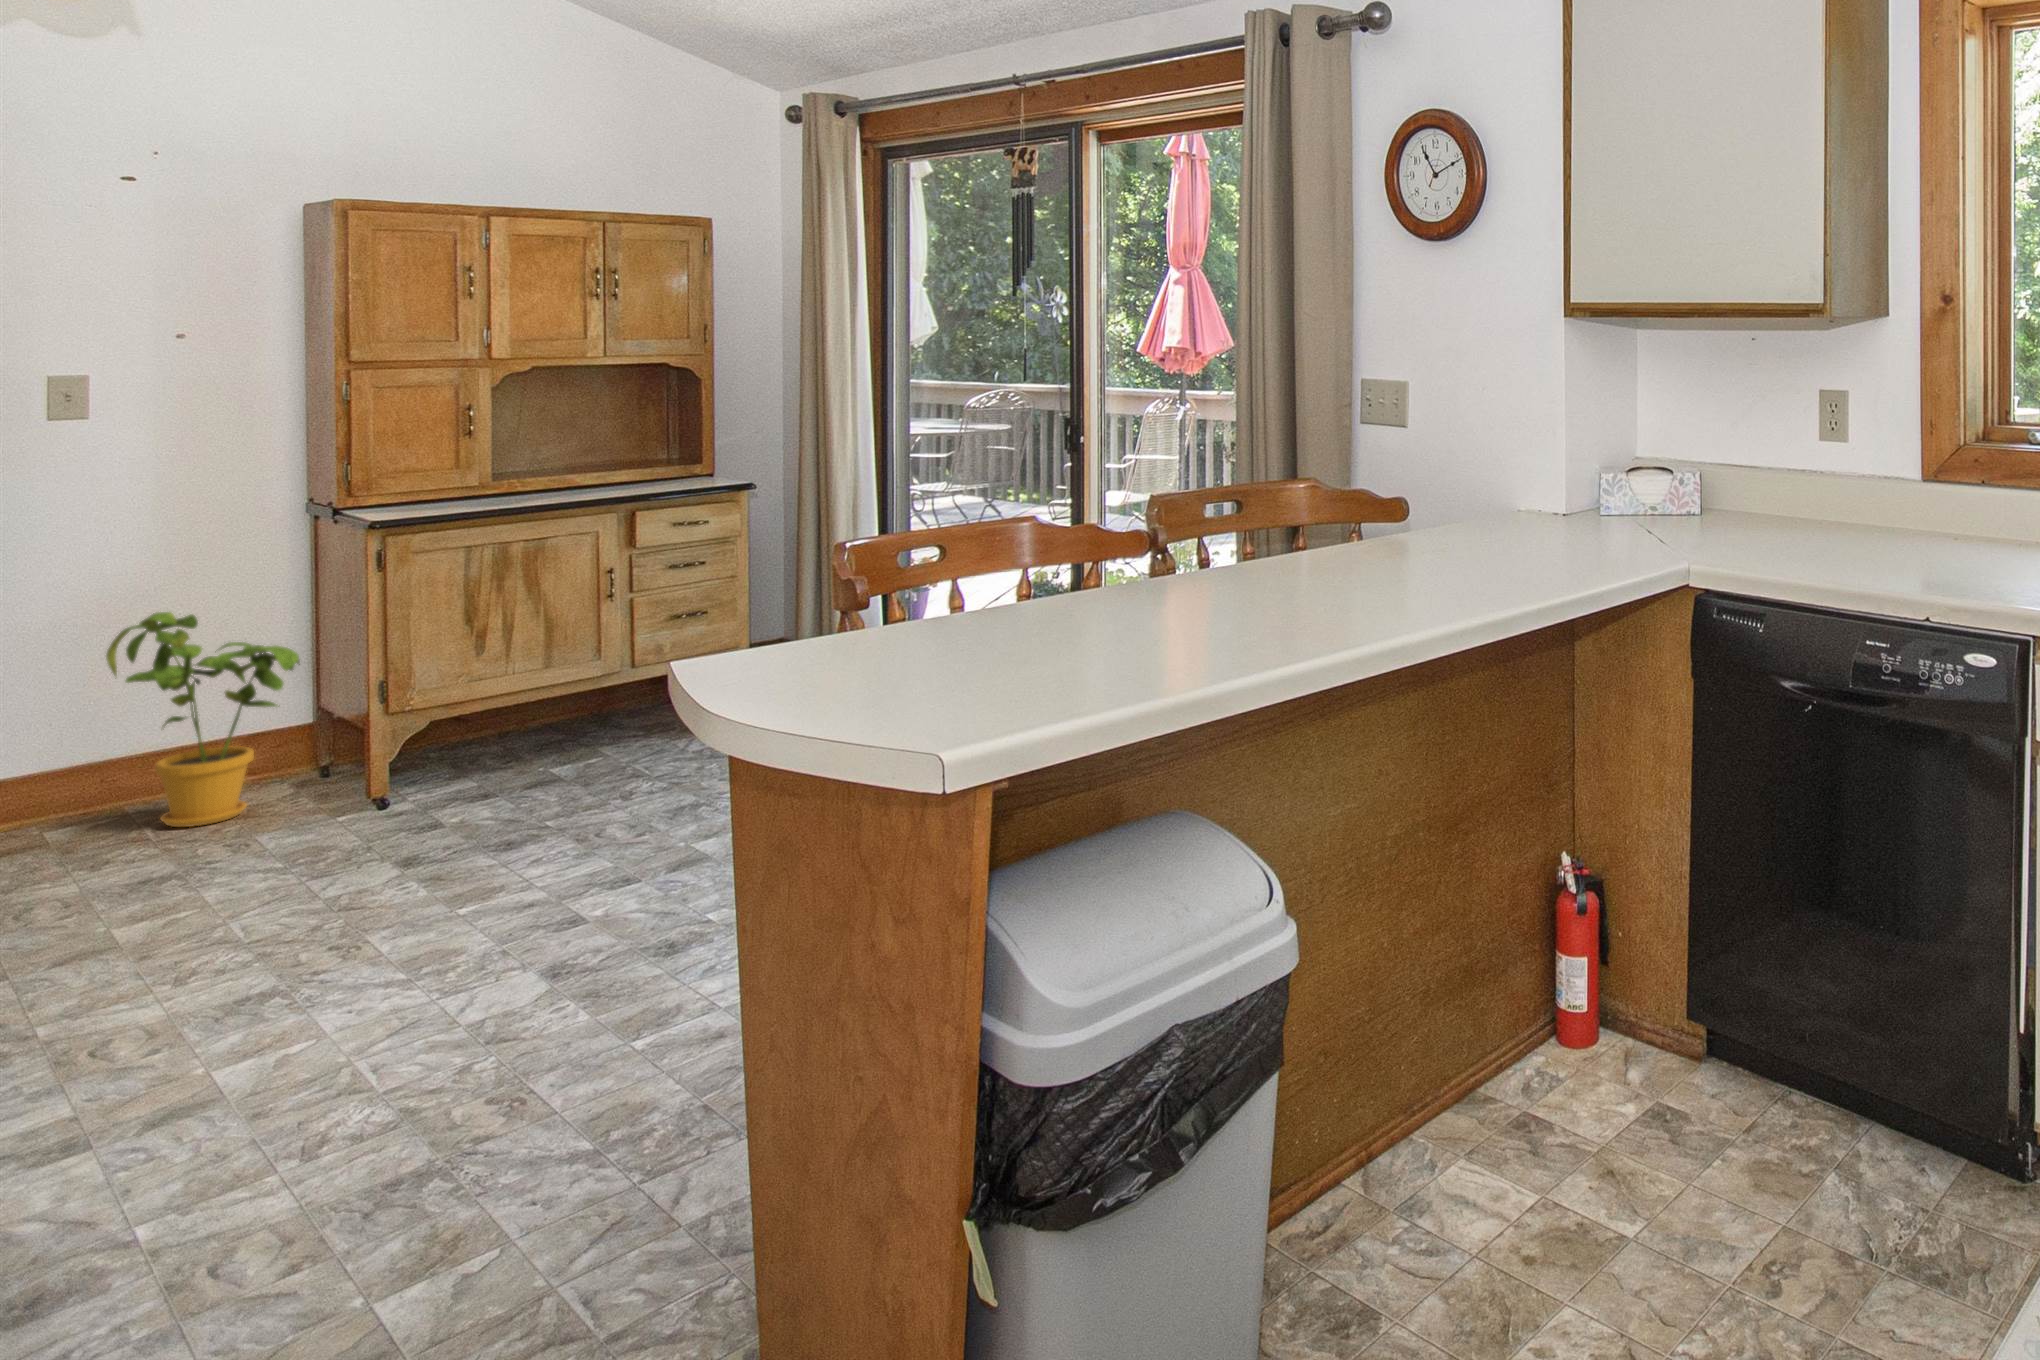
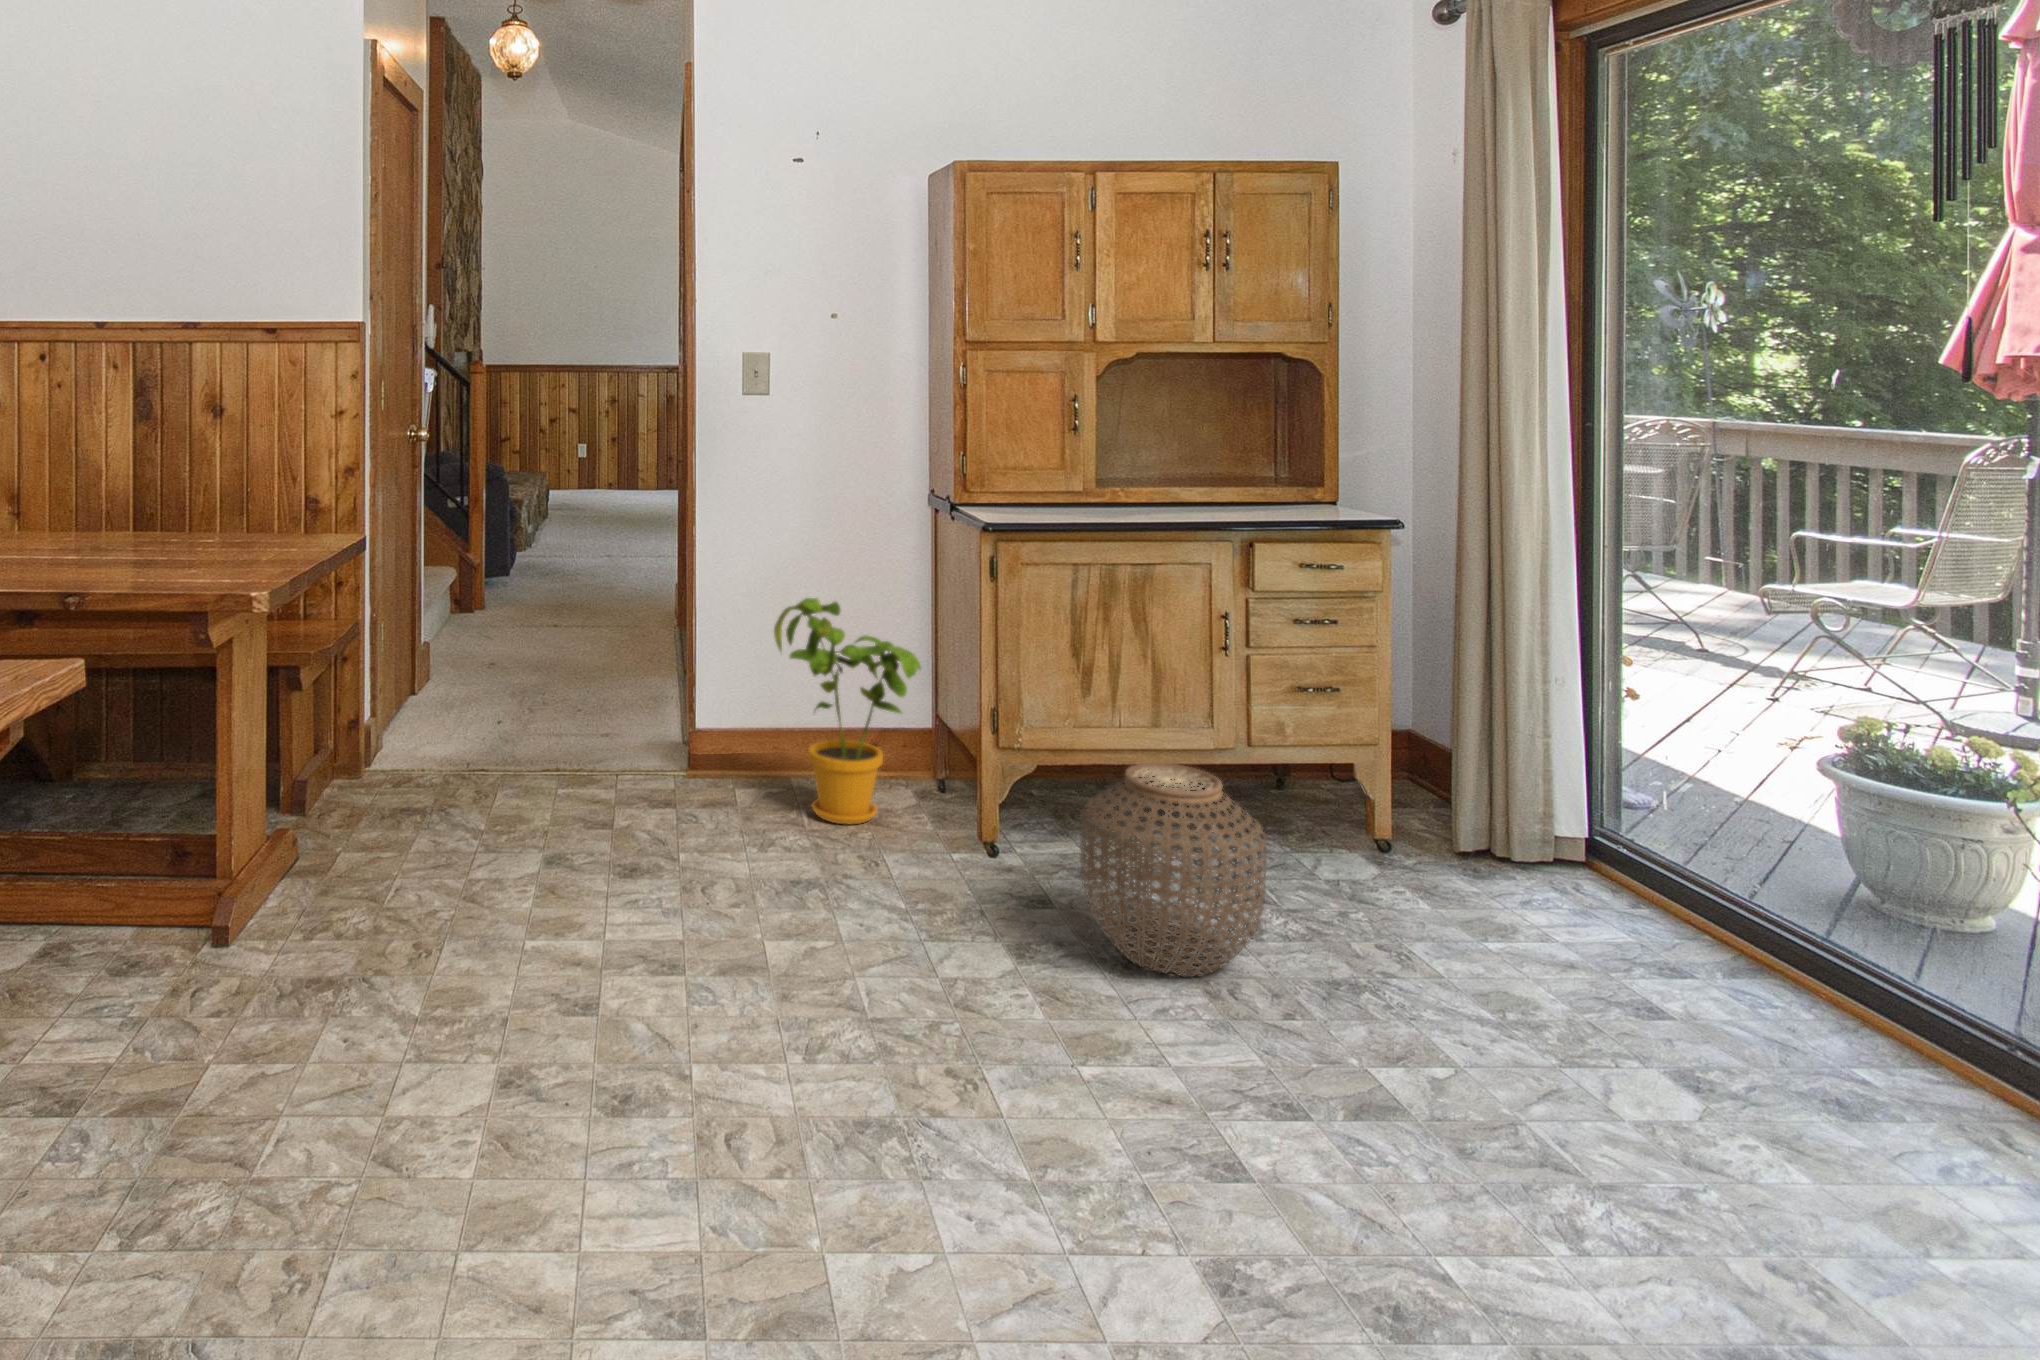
woven basket: none [470,682,631,838] -> present [1081,763,1266,976]

